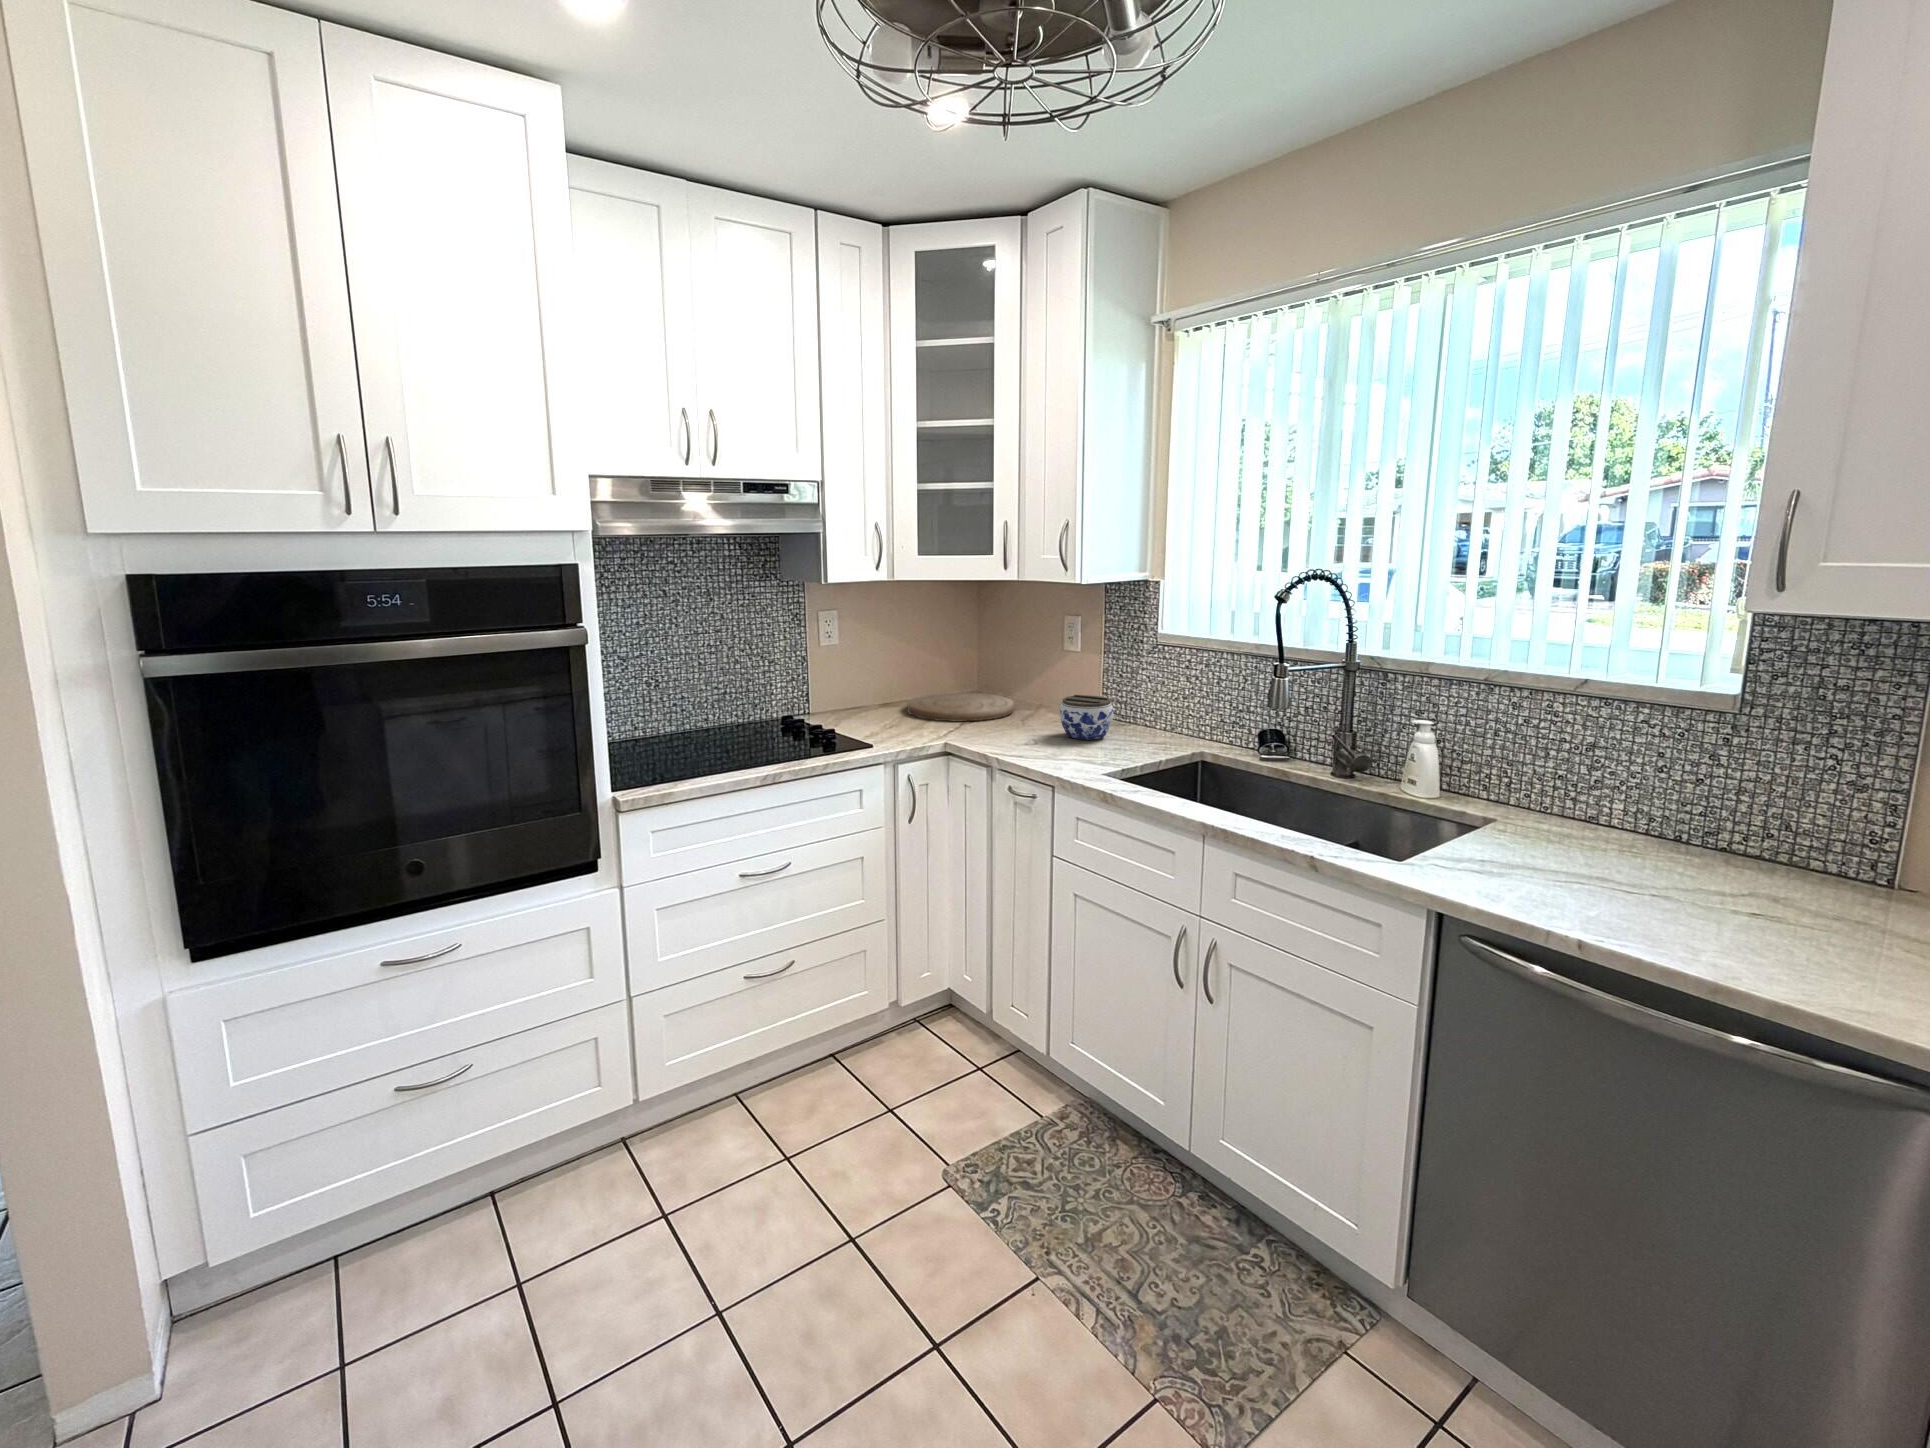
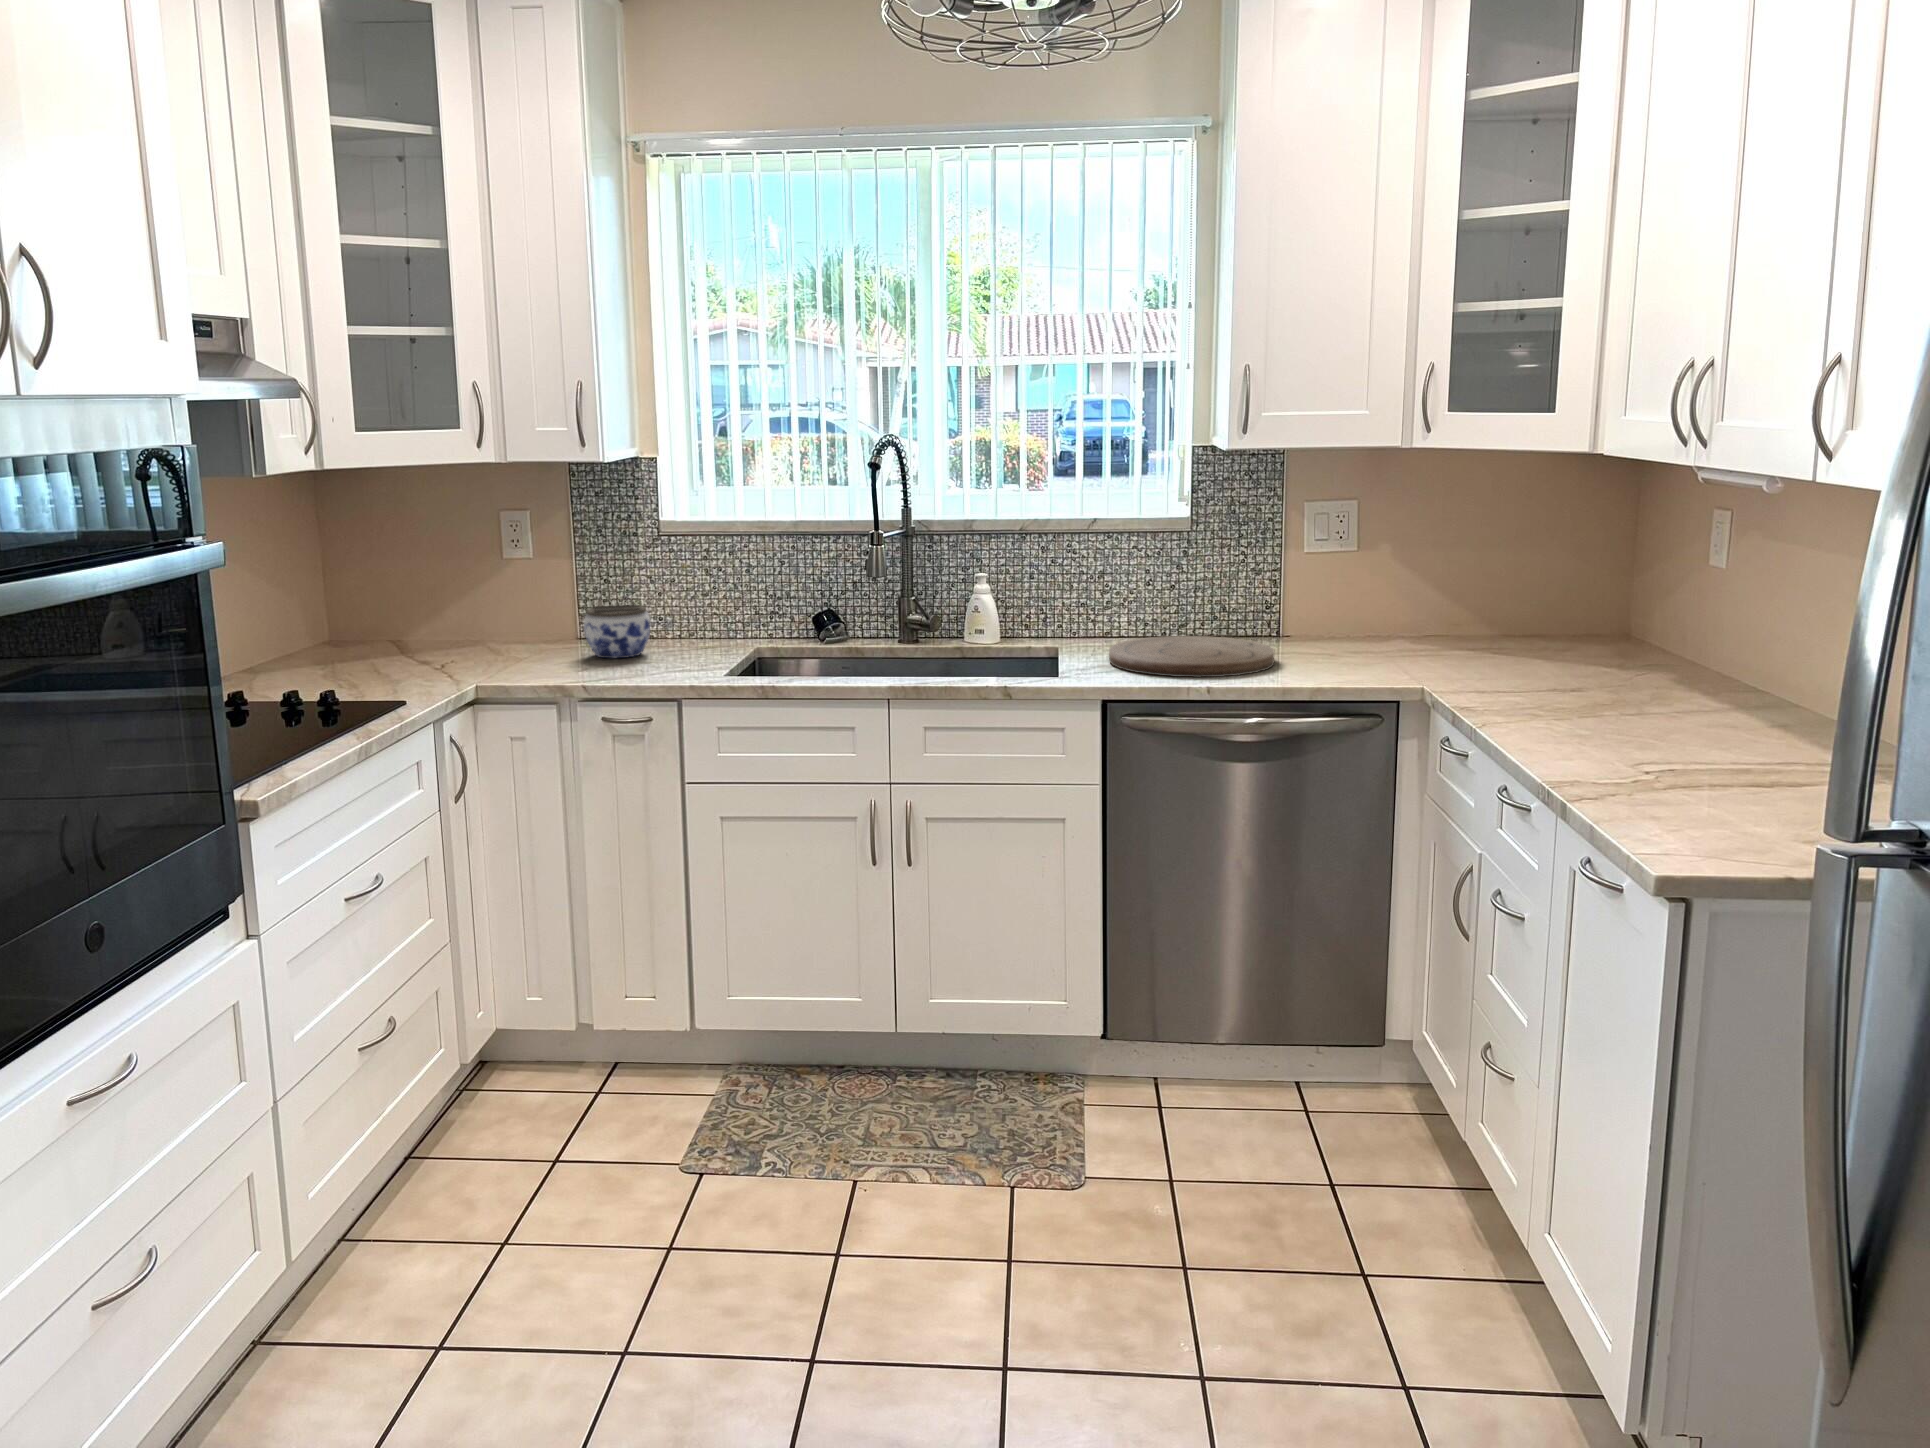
cutting board: present [907,693,1014,721] -> present [1109,636,1275,677]

